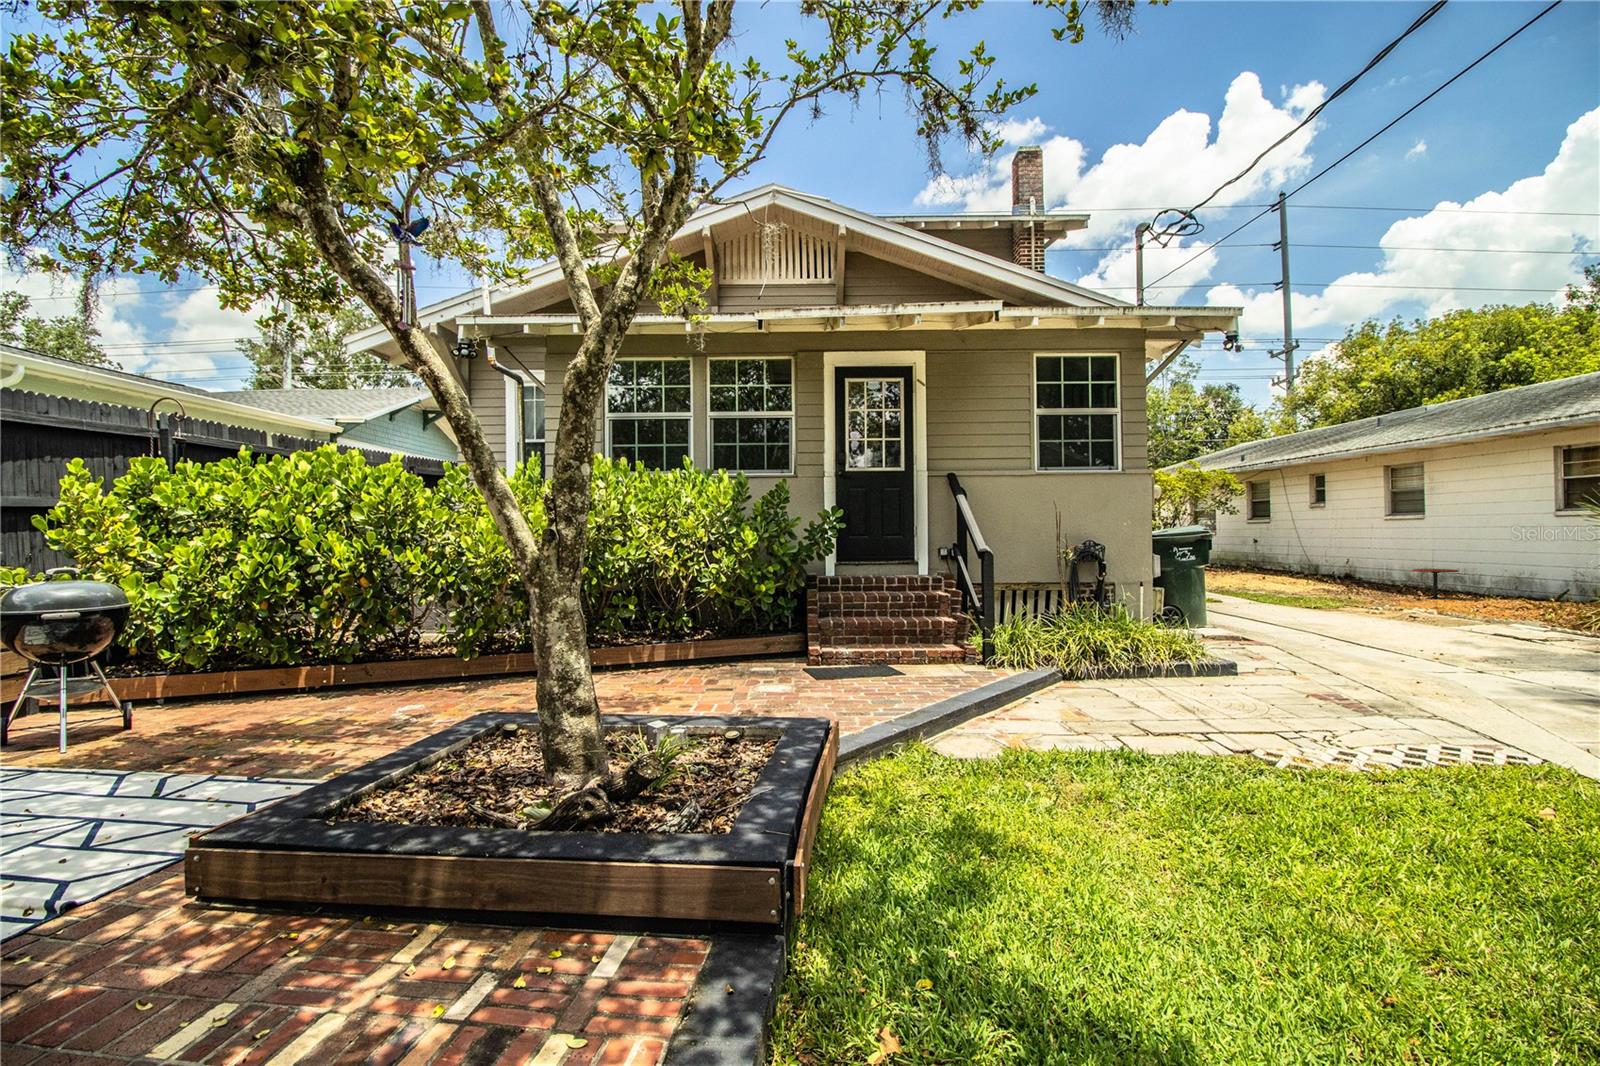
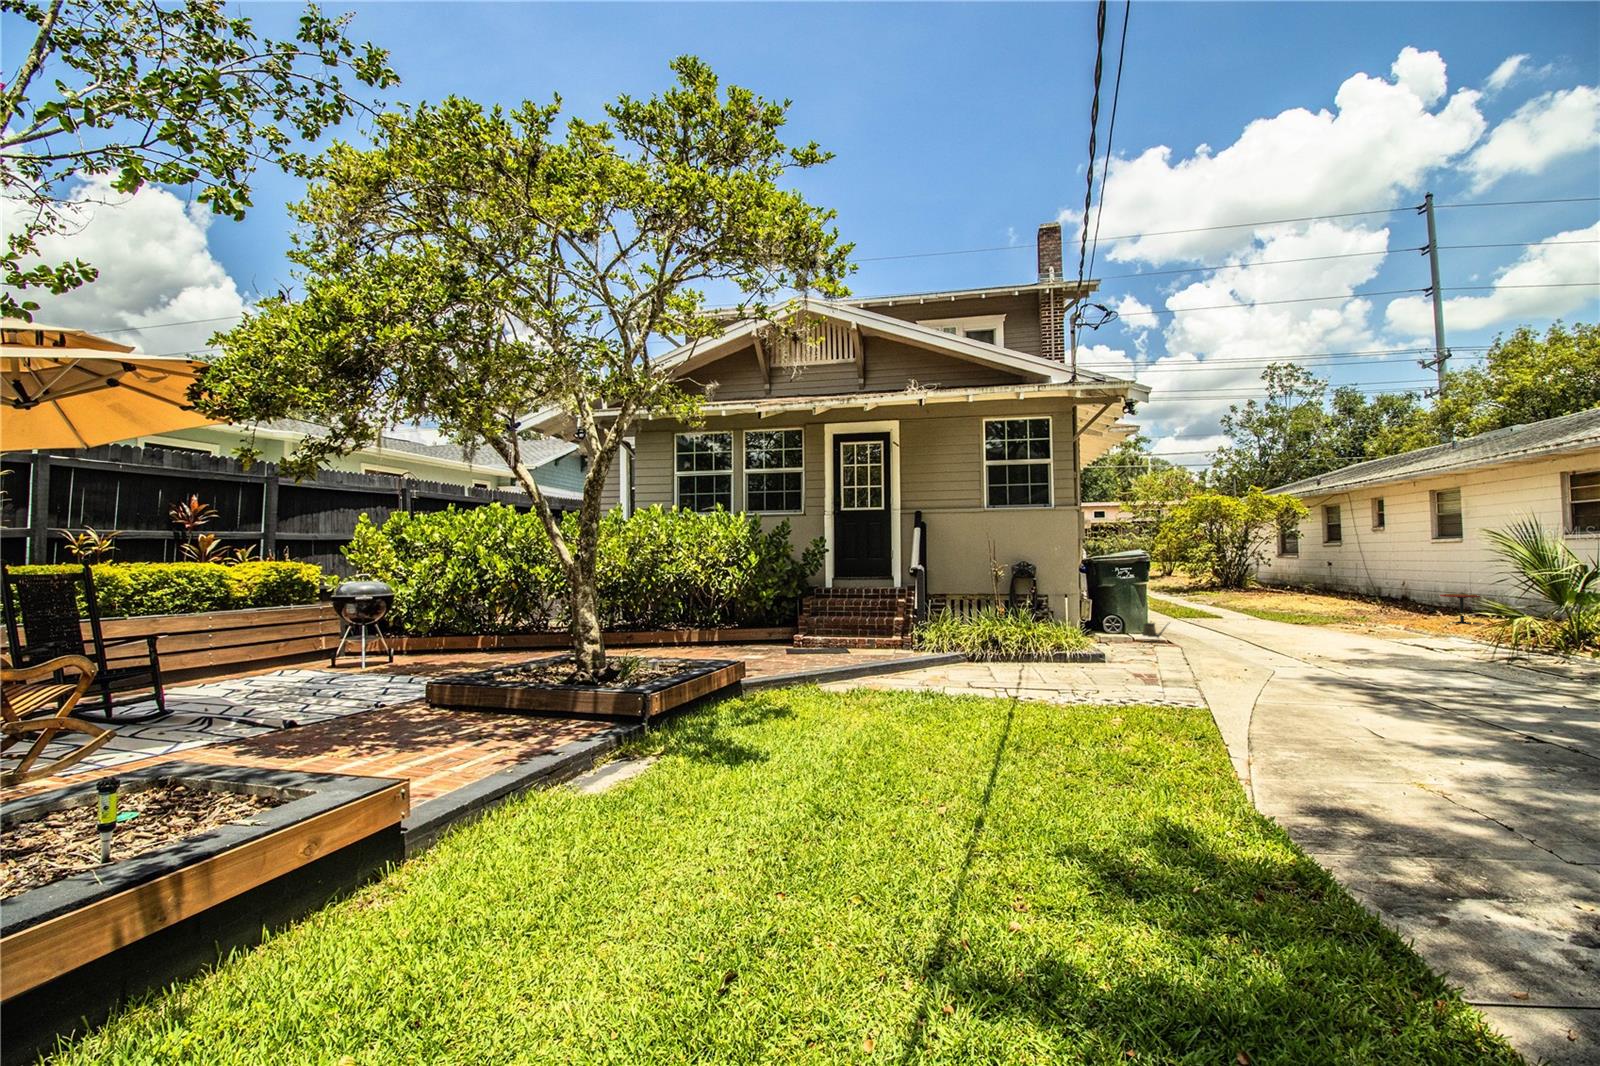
watering can: none [1197,611,1245,635] -> present [1138,623,1170,642]

